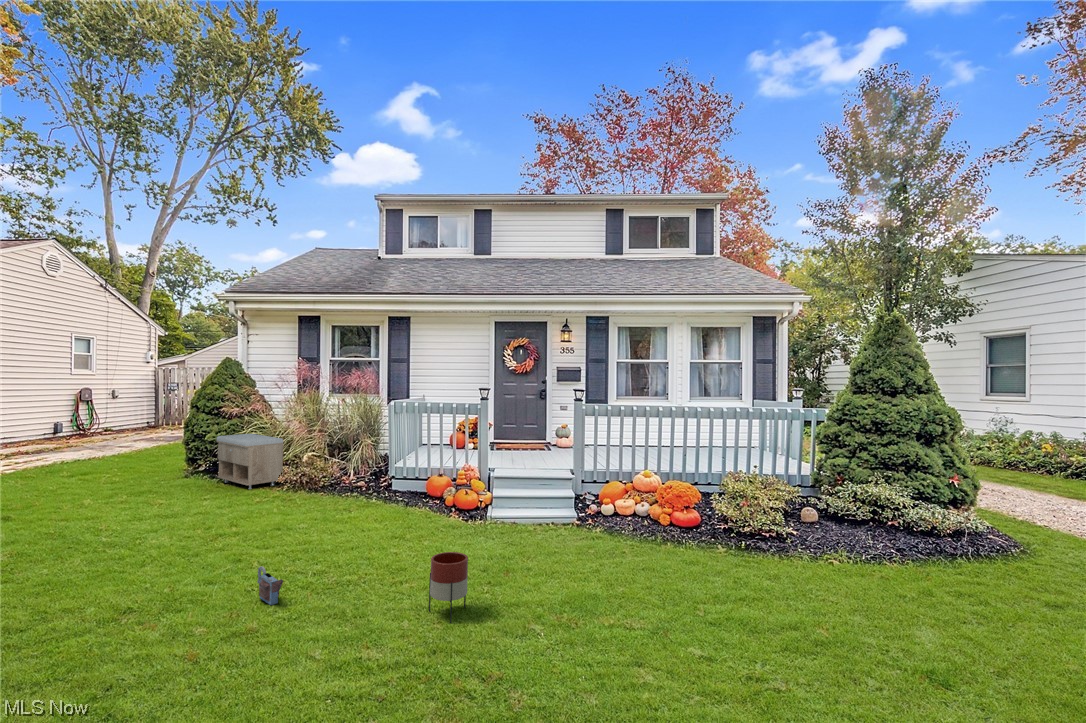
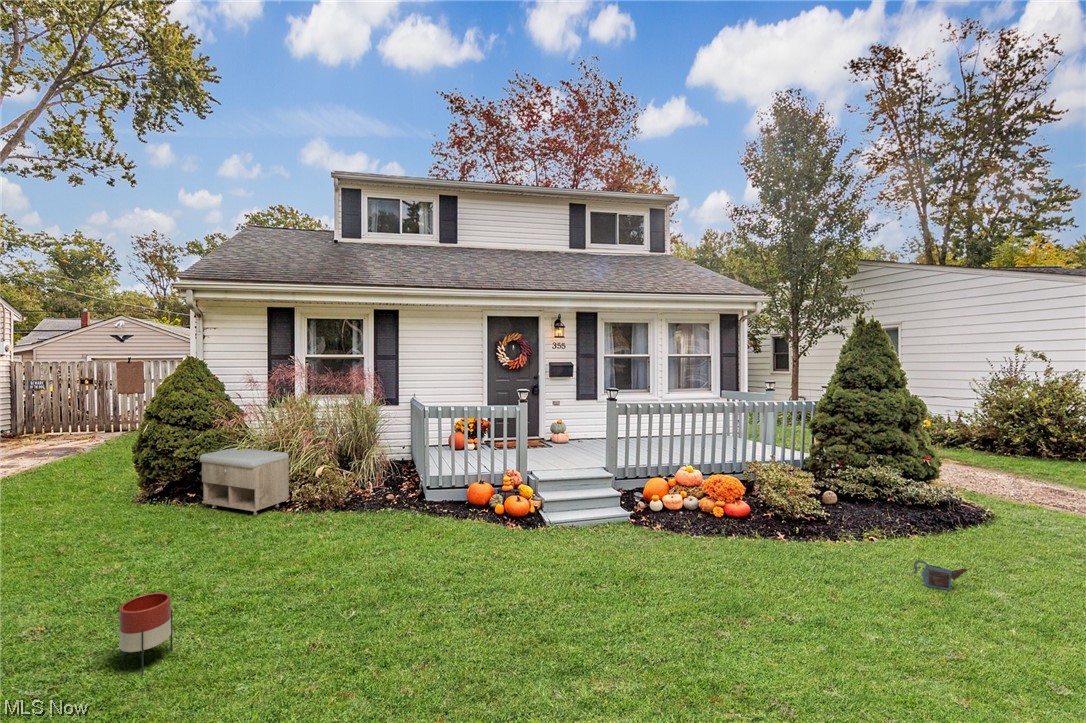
planter: present [429,552,468,623] -> present [119,592,172,675]
watering can: present [257,566,283,605] -> present [913,560,967,590]

